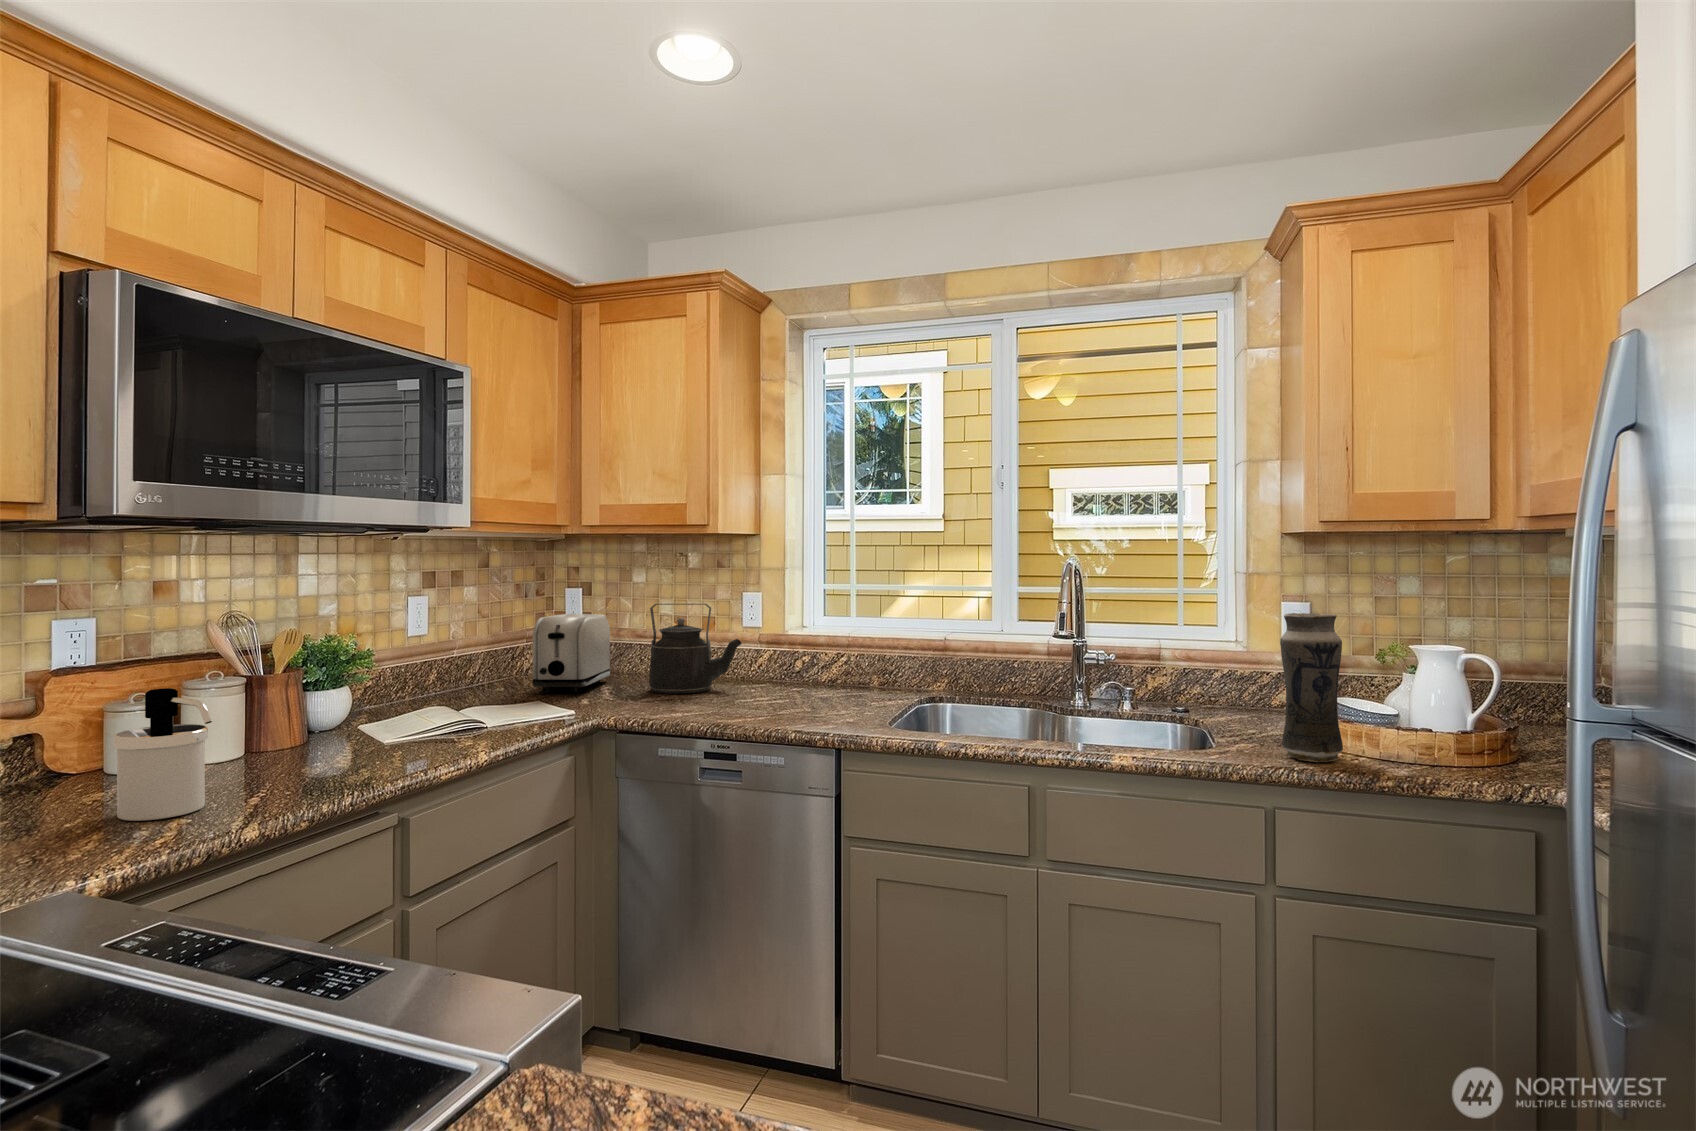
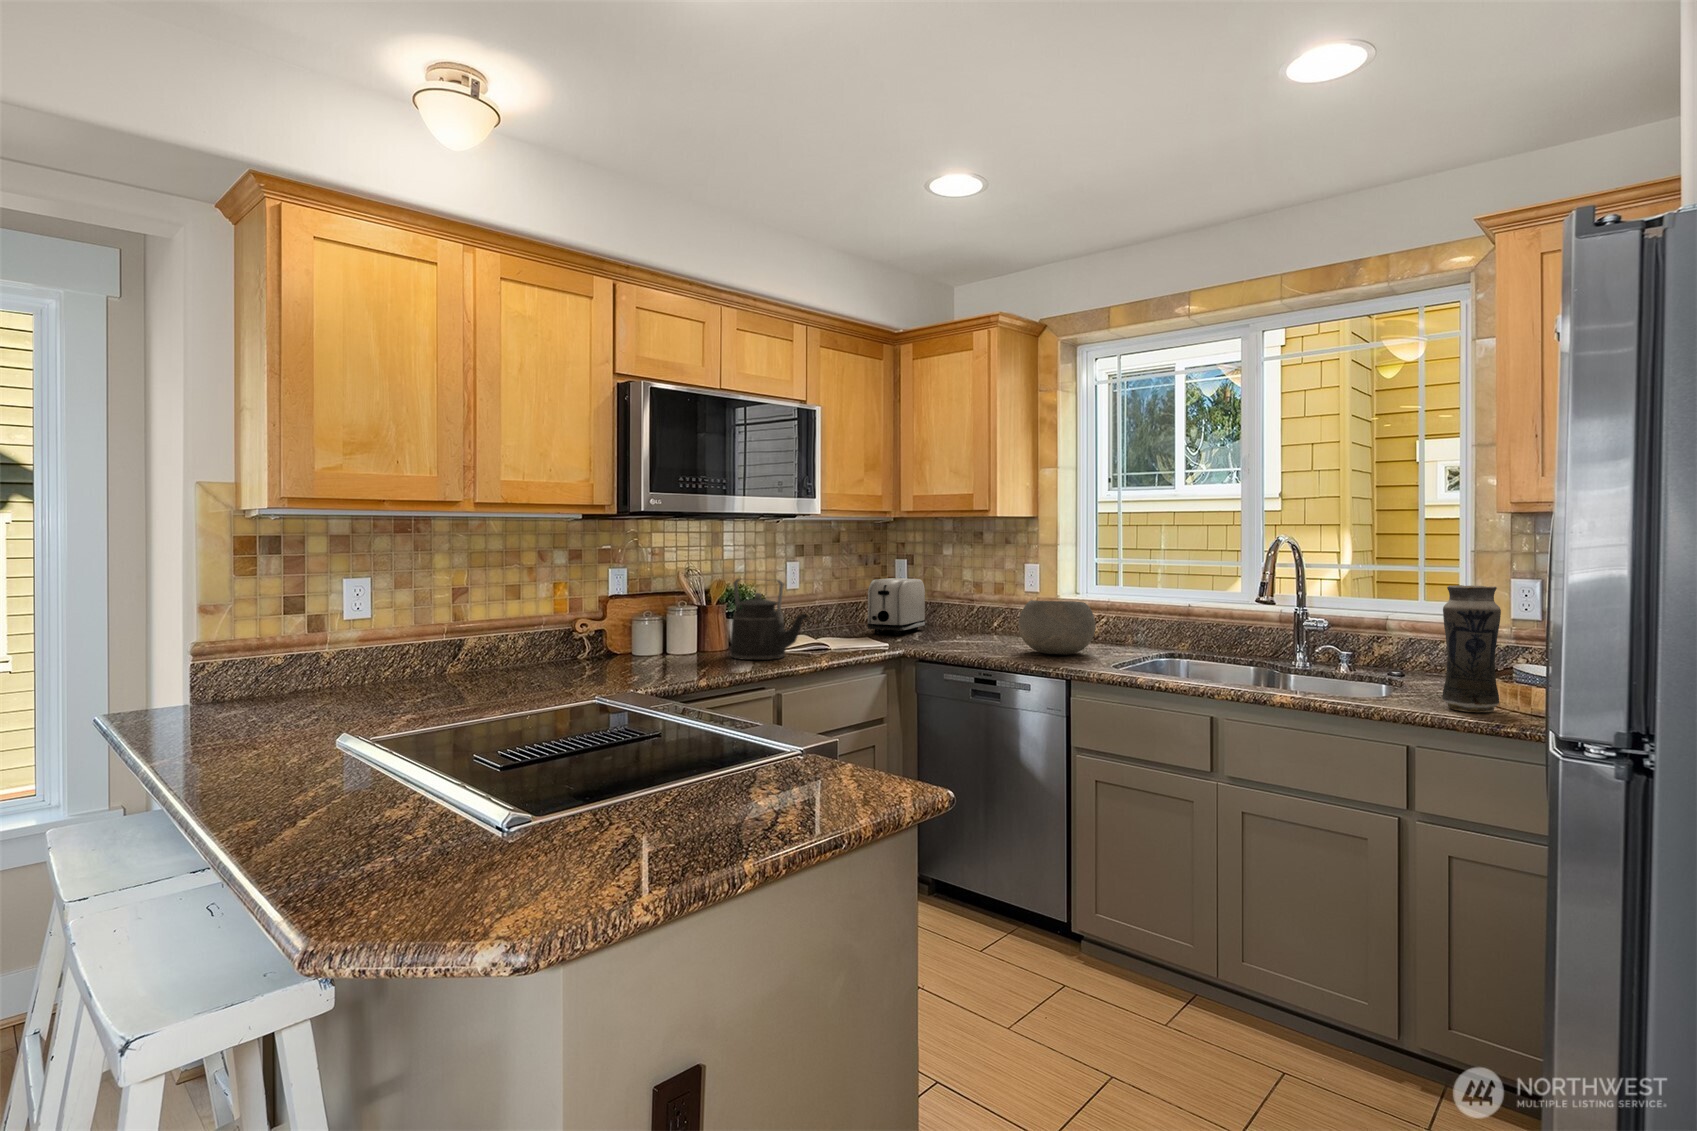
kettle: present [649,604,742,693] -> present [730,579,807,660]
bowl: none [754,641,851,711] -> present [1018,600,1096,655]
soap dispenser: present [113,688,212,821] -> none [636,607,681,677]

